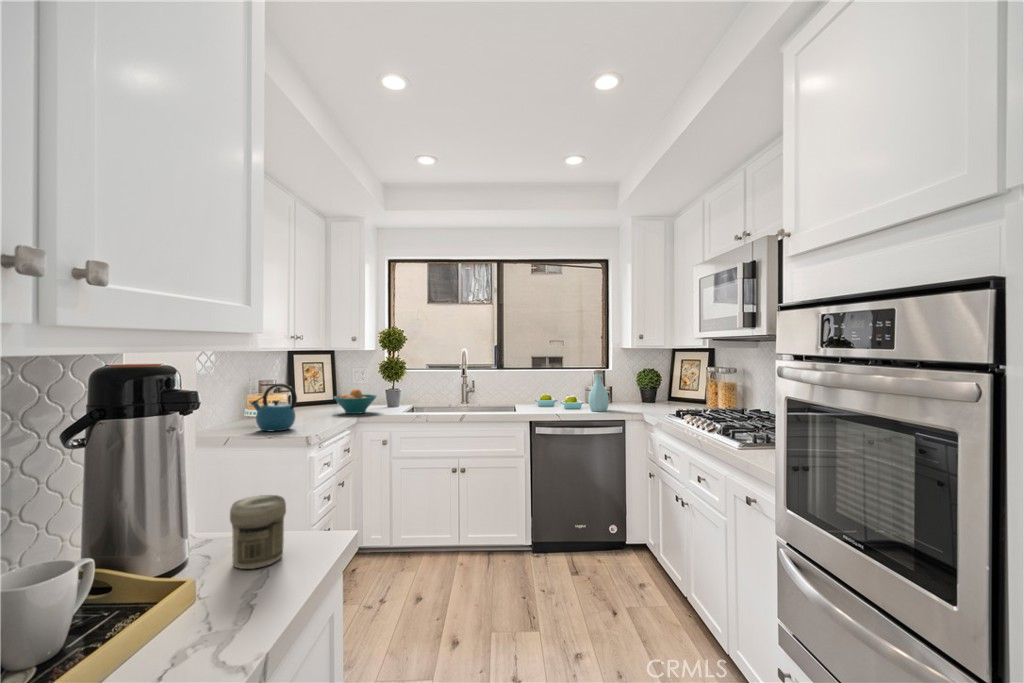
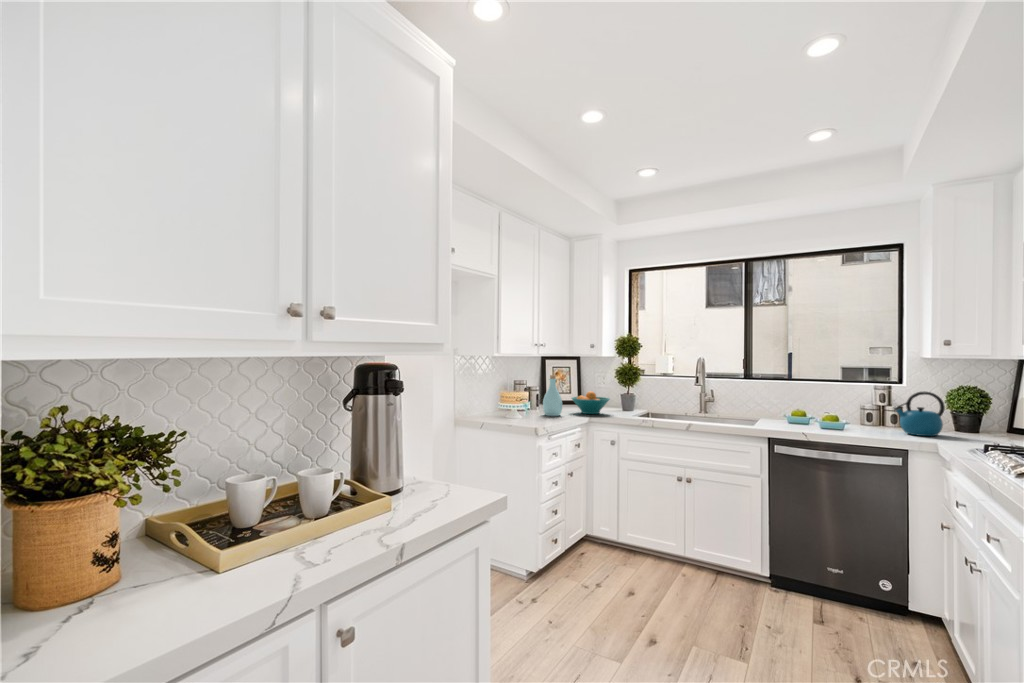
bottle: present [588,370,609,412] -> present [543,375,562,416]
kettle: present [251,384,297,431] -> present [894,391,945,436]
jar: present [230,495,286,569] -> none [420,456,455,504]

